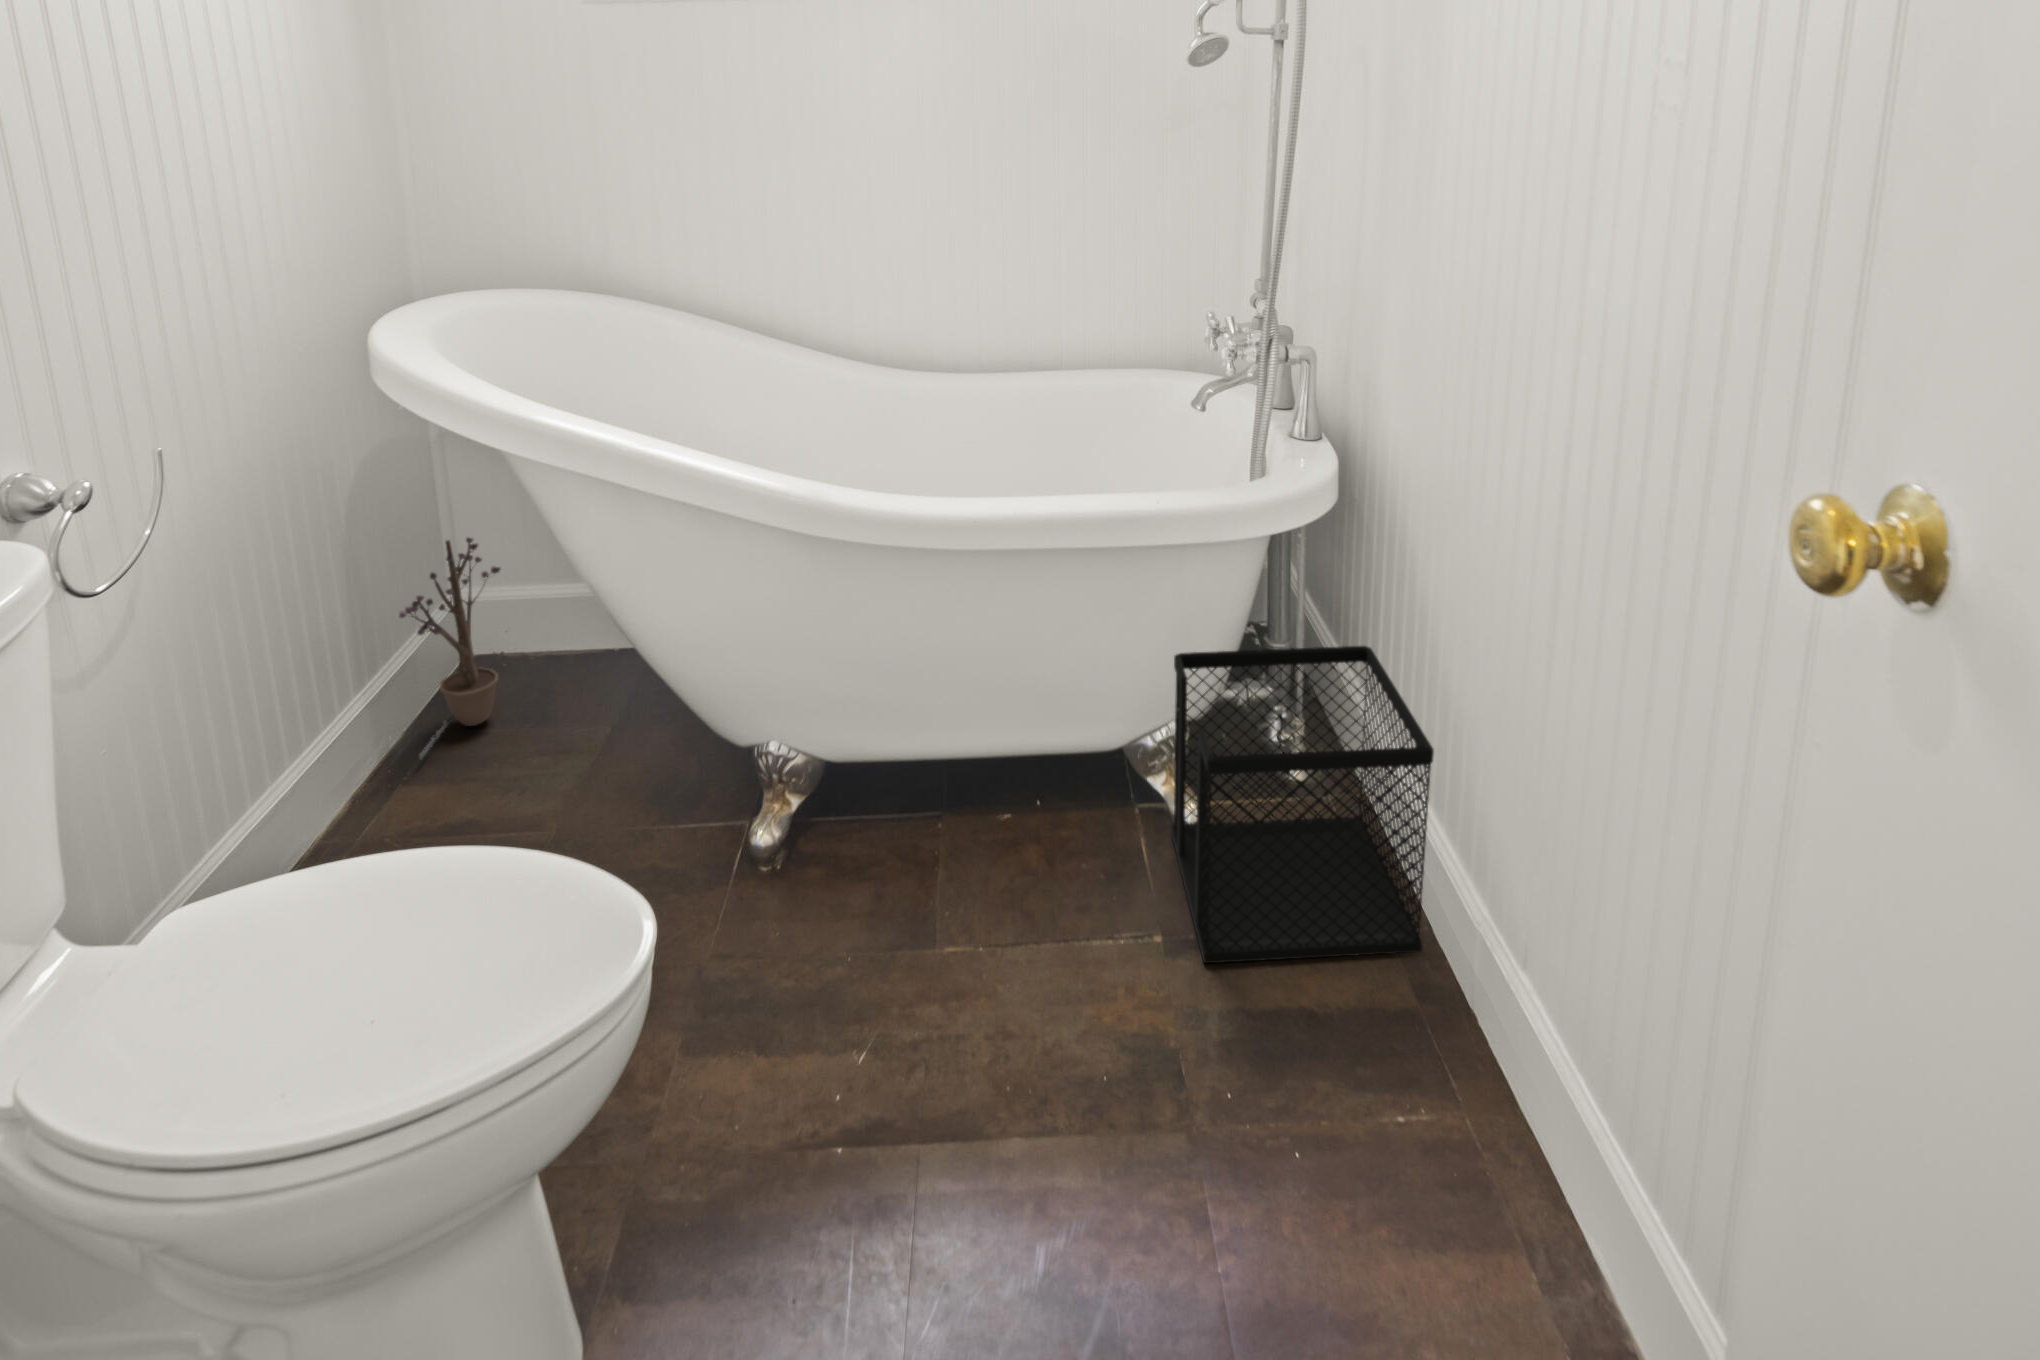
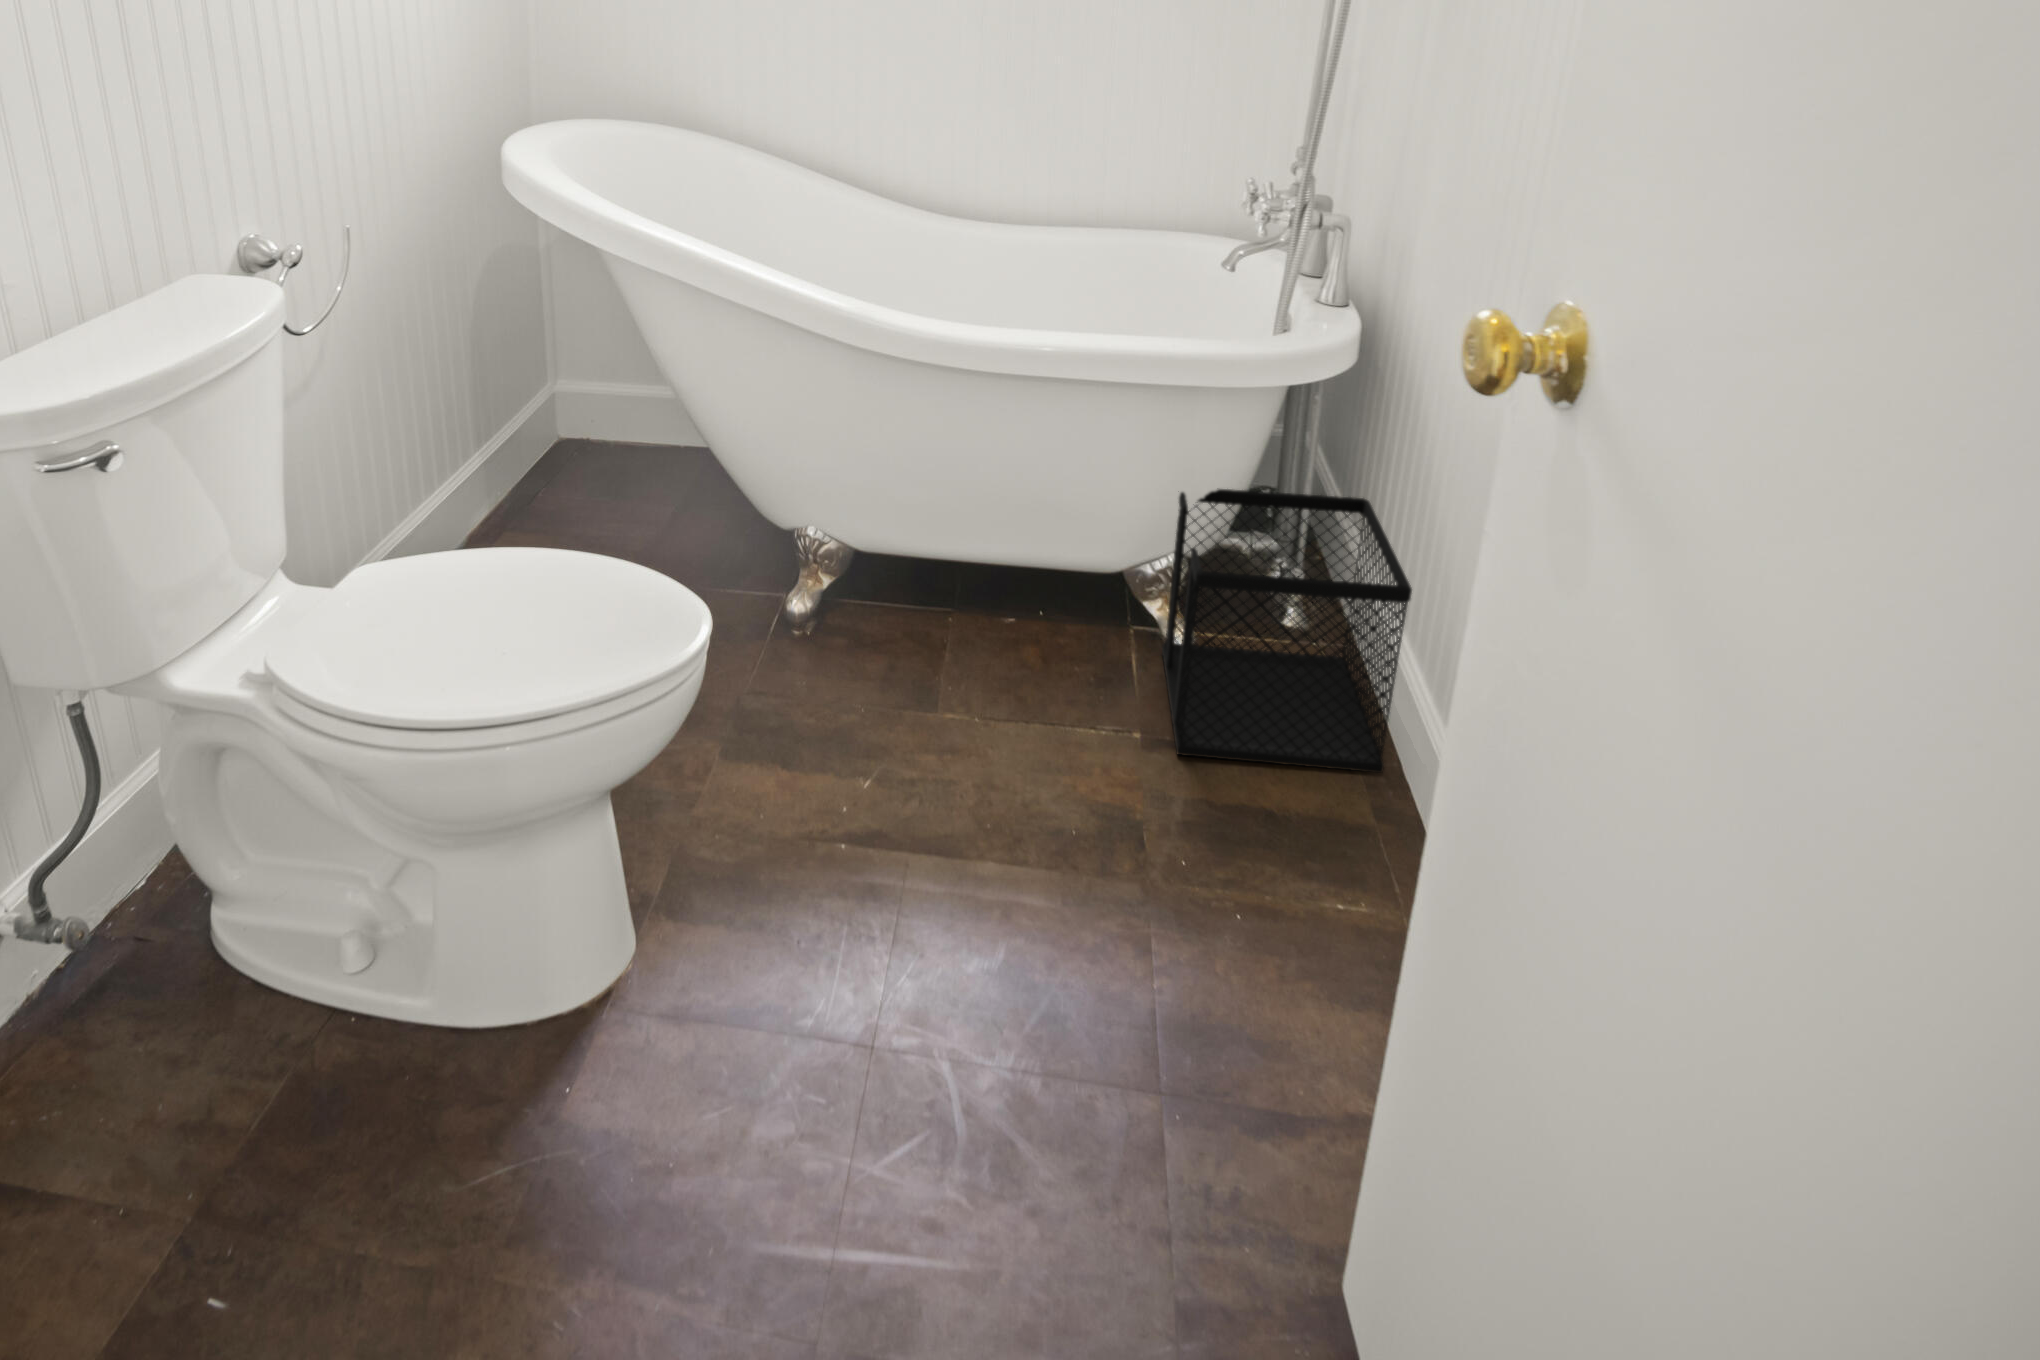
decorative plant: present [399,538,500,758] -> none [507,334,590,517]

